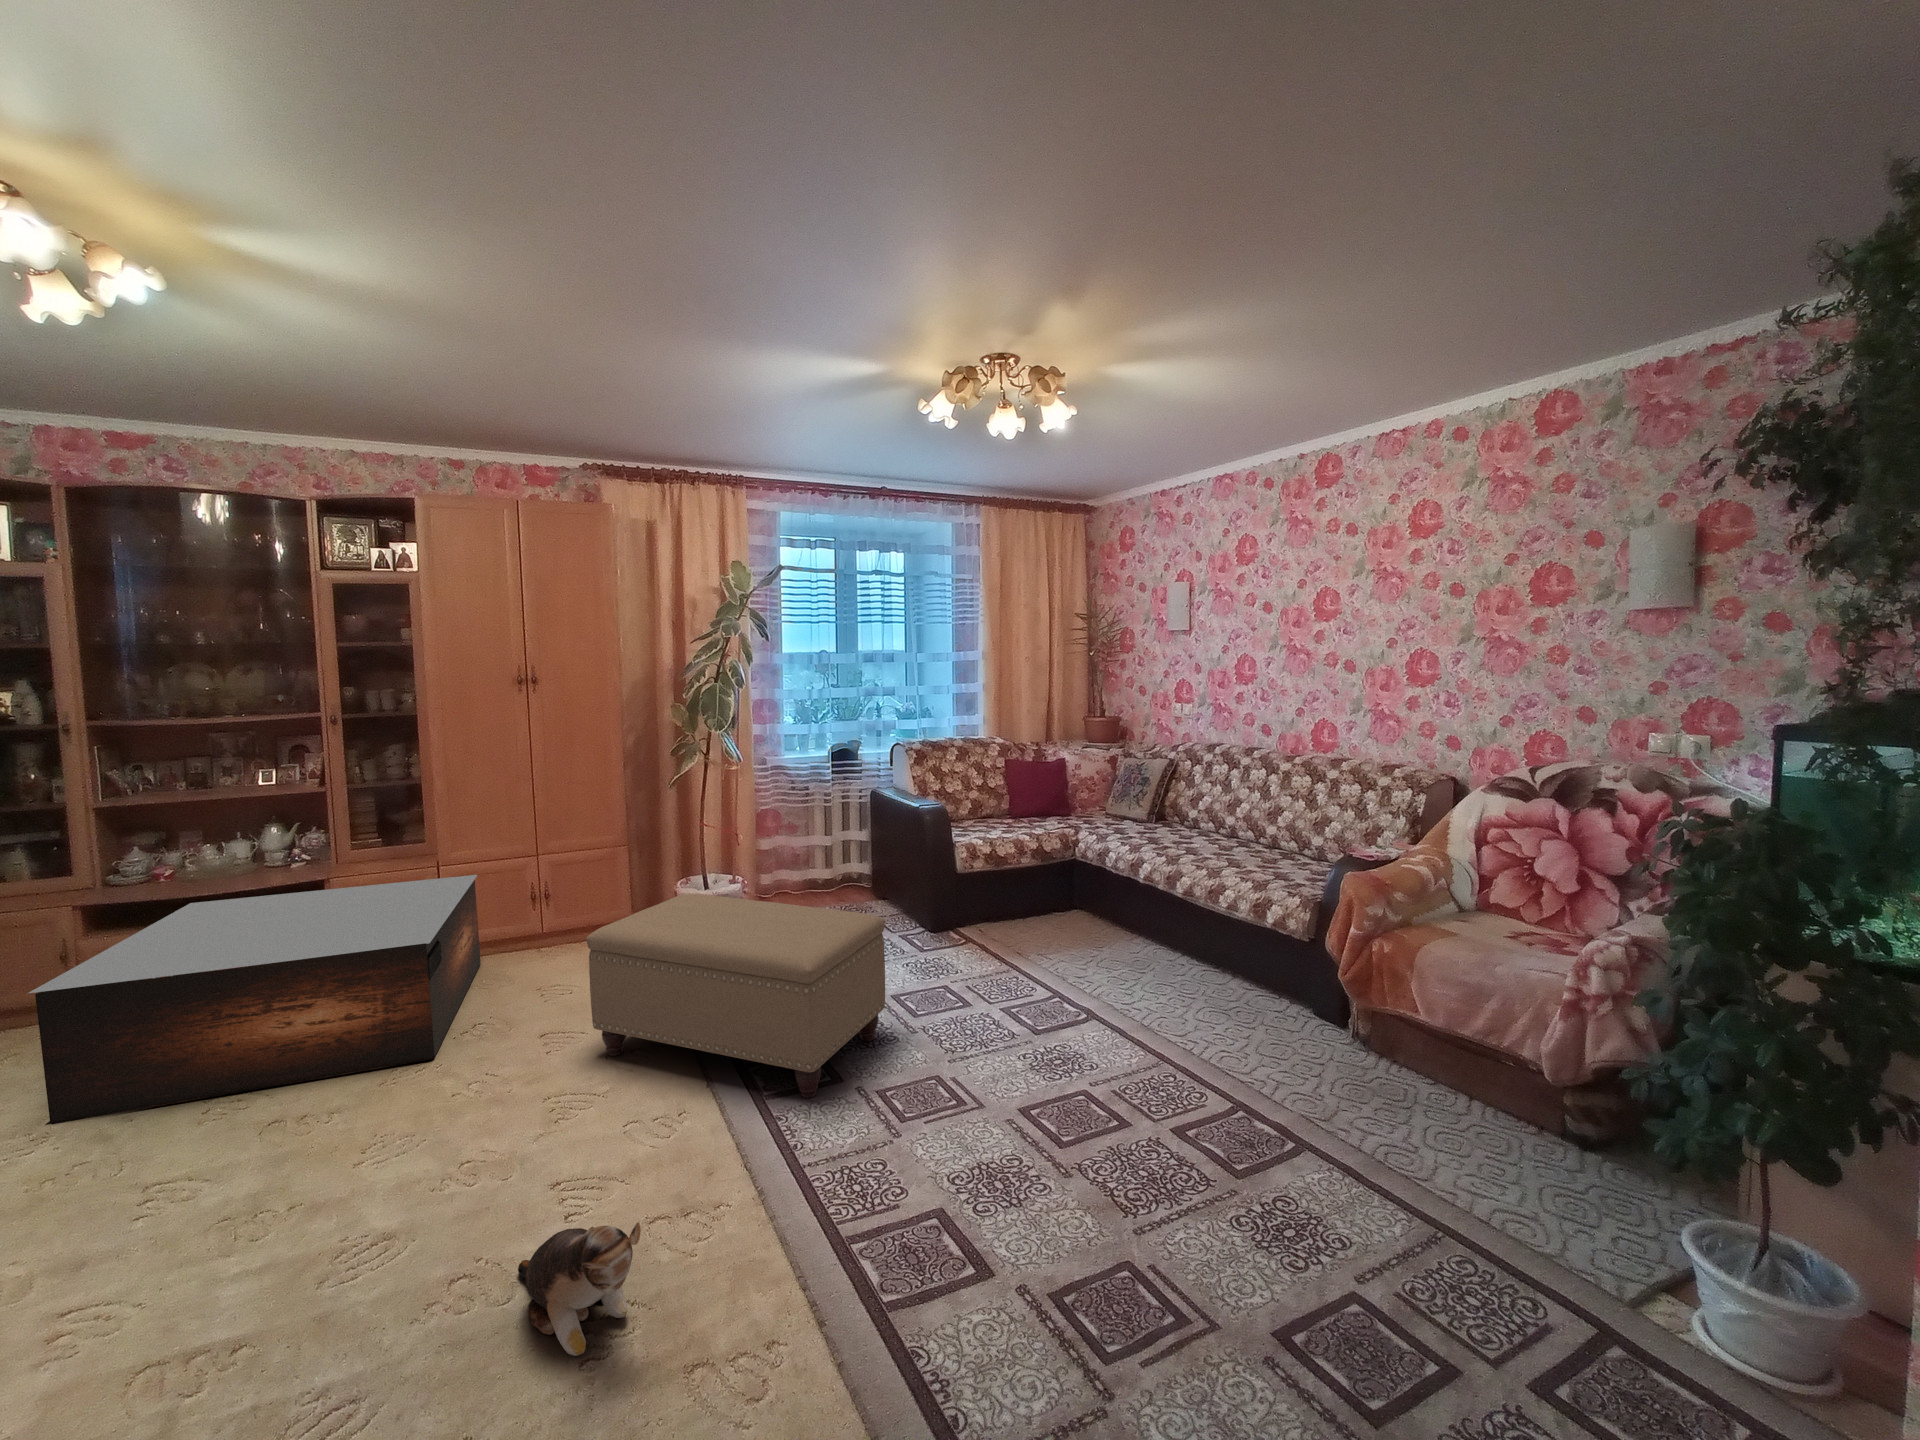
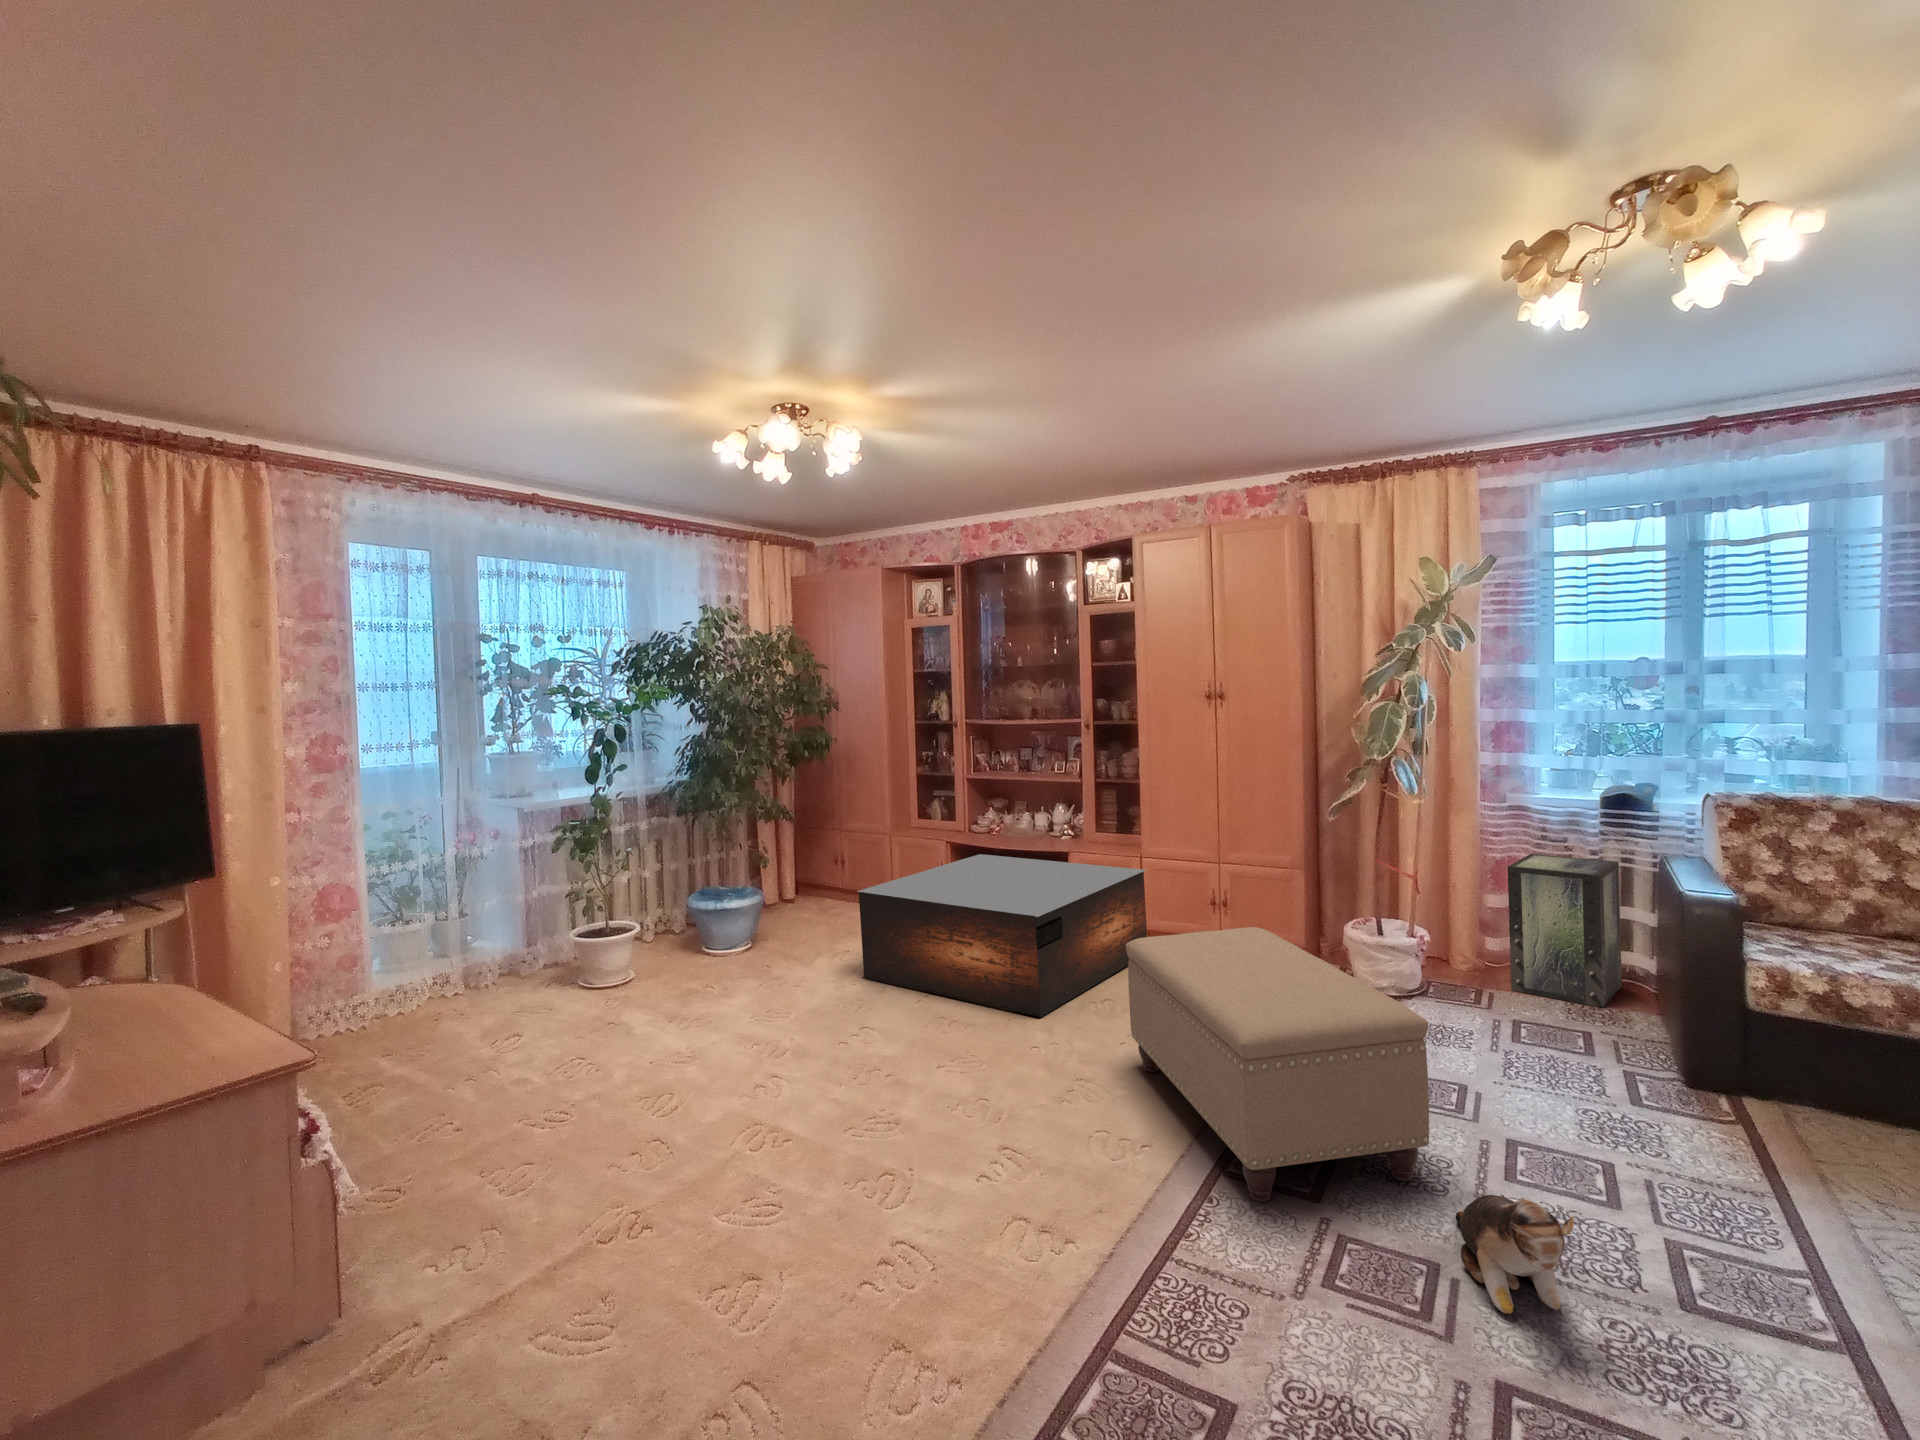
storage box: none [791,804,851,907] -> present [1508,854,1622,1008]
plush toy: present [518,1222,641,1356] -> present [1455,1195,1574,1314]

